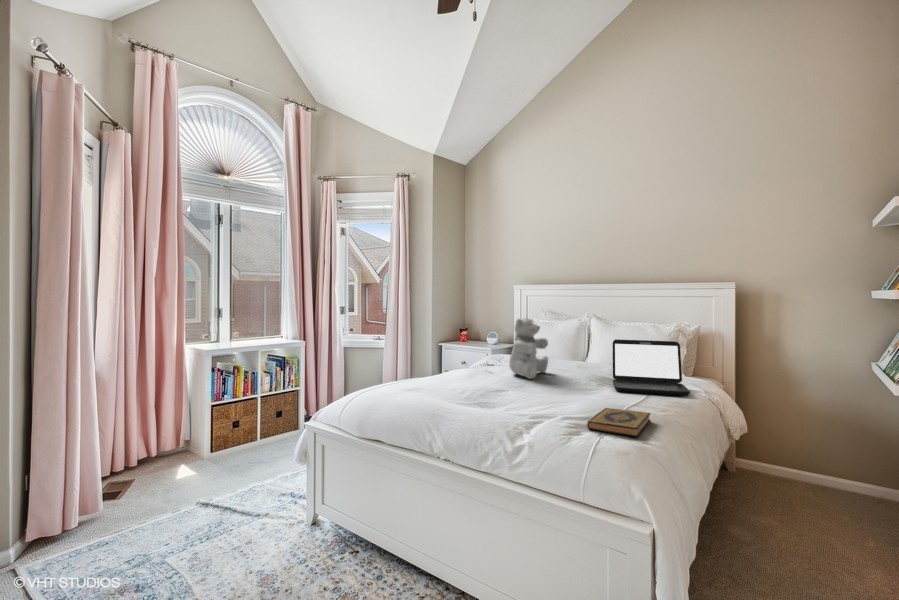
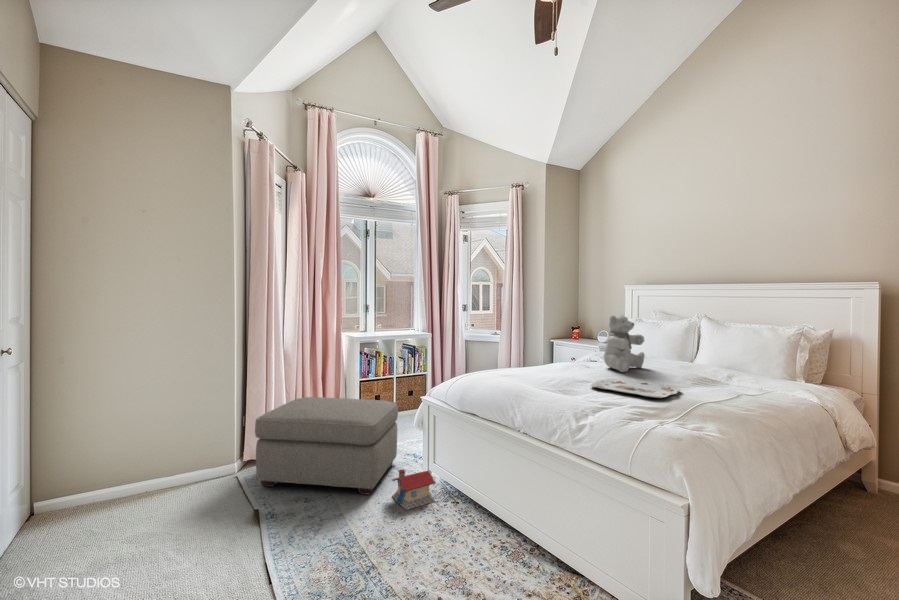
laptop: present [613,339,690,396] -> none [706,338,791,397]
serving tray: none [509,387,597,407] -> present [591,379,680,398]
hardback book: present [587,408,651,437] -> none [652,400,725,427]
ottoman: none [51,432,272,574] -> present [255,397,398,495]
toy house: none [269,516,329,573] -> present [392,470,436,510]

